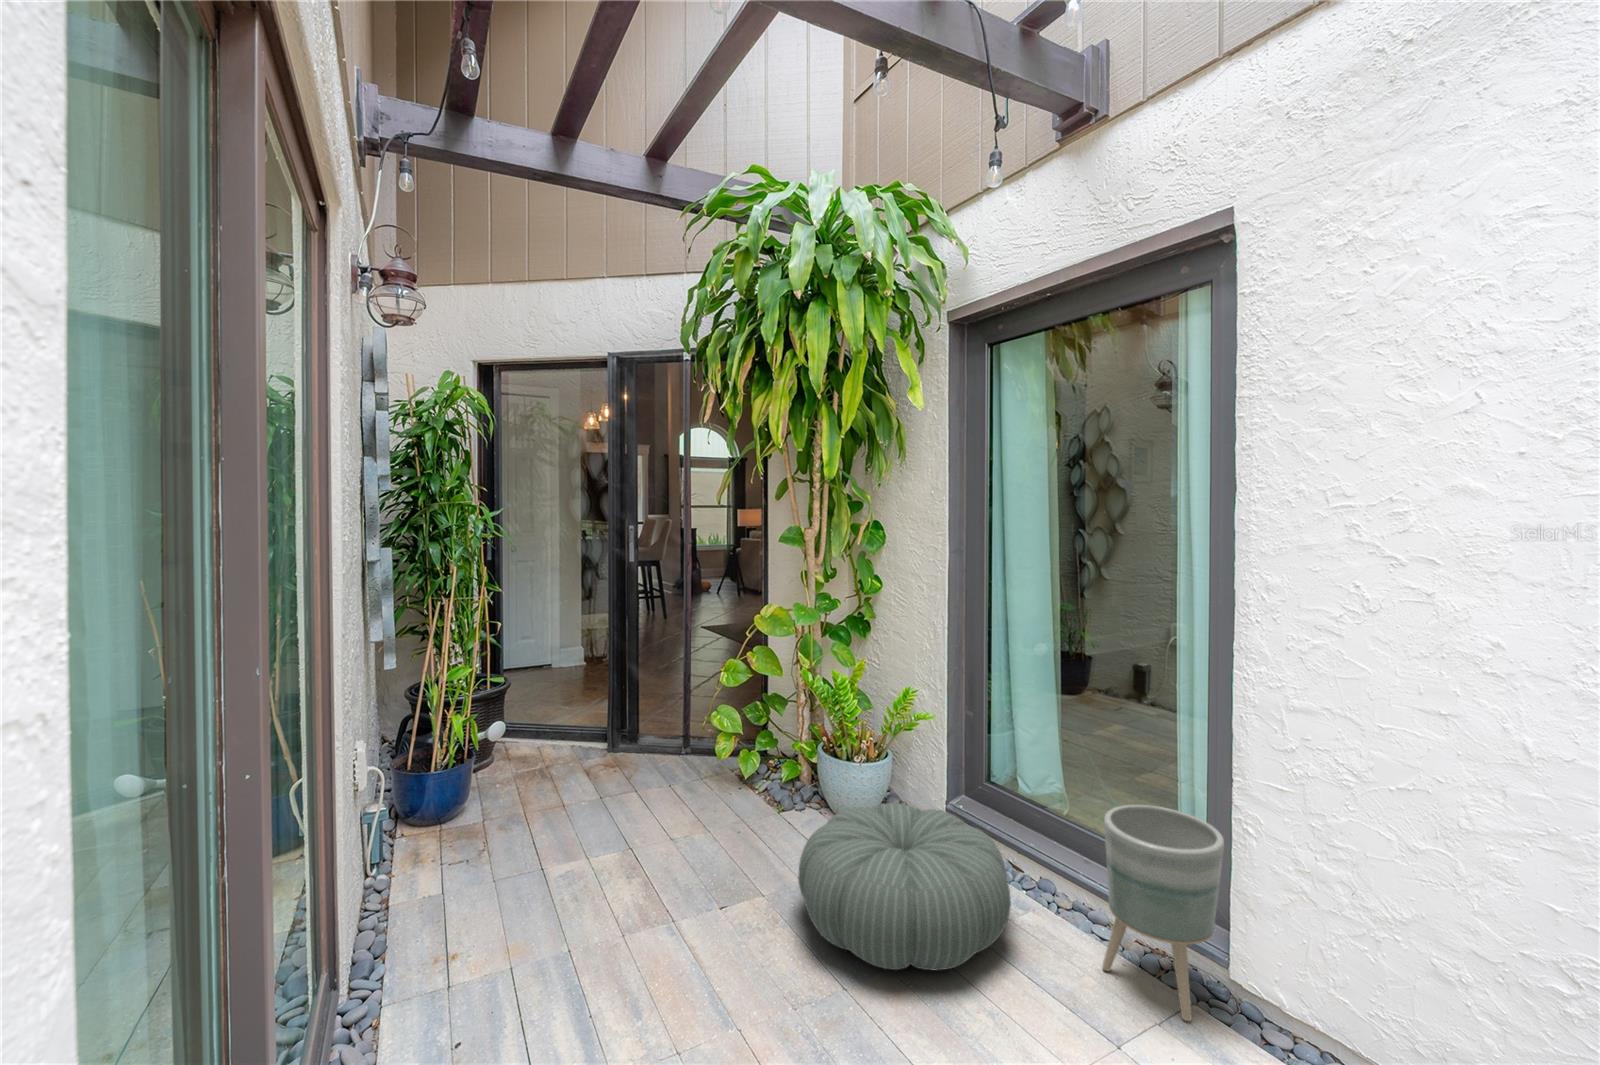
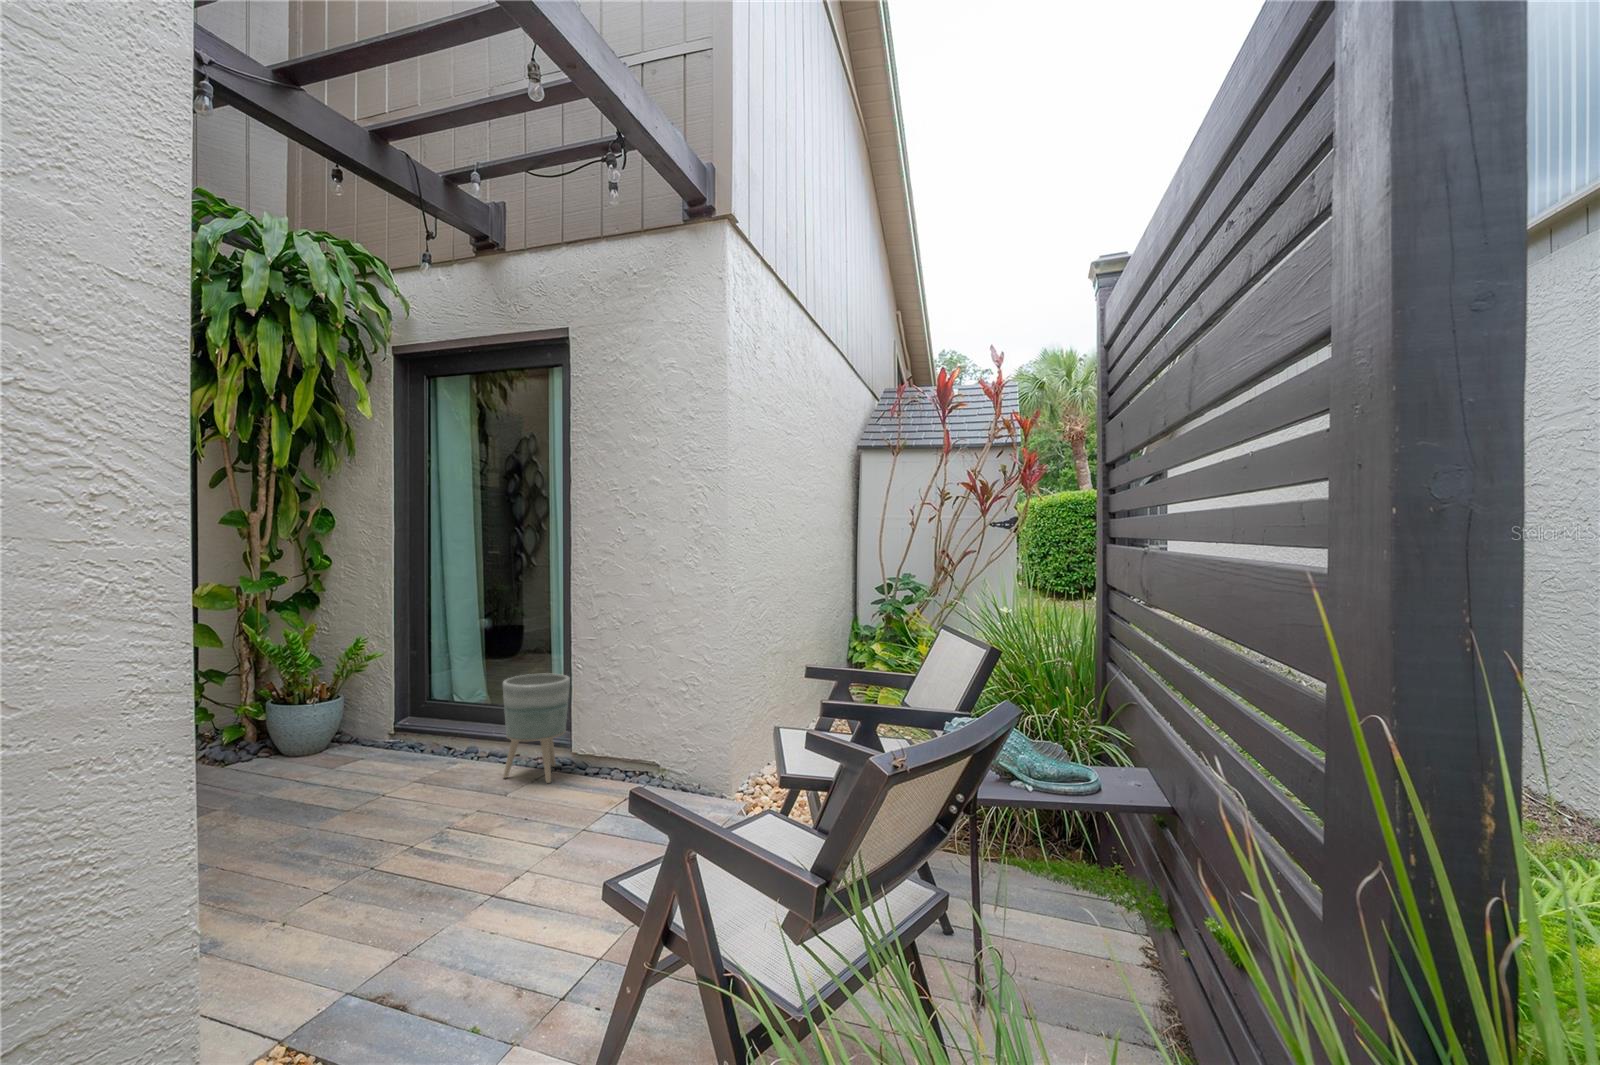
pouf: present [798,803,1011,970] -> none [257,715,441,814]

